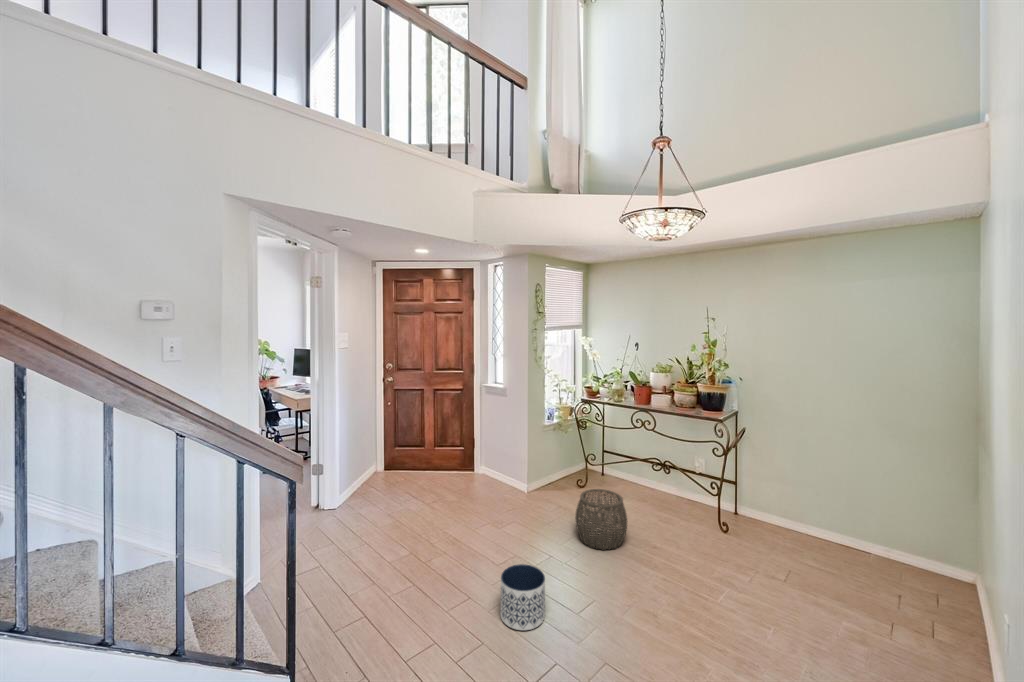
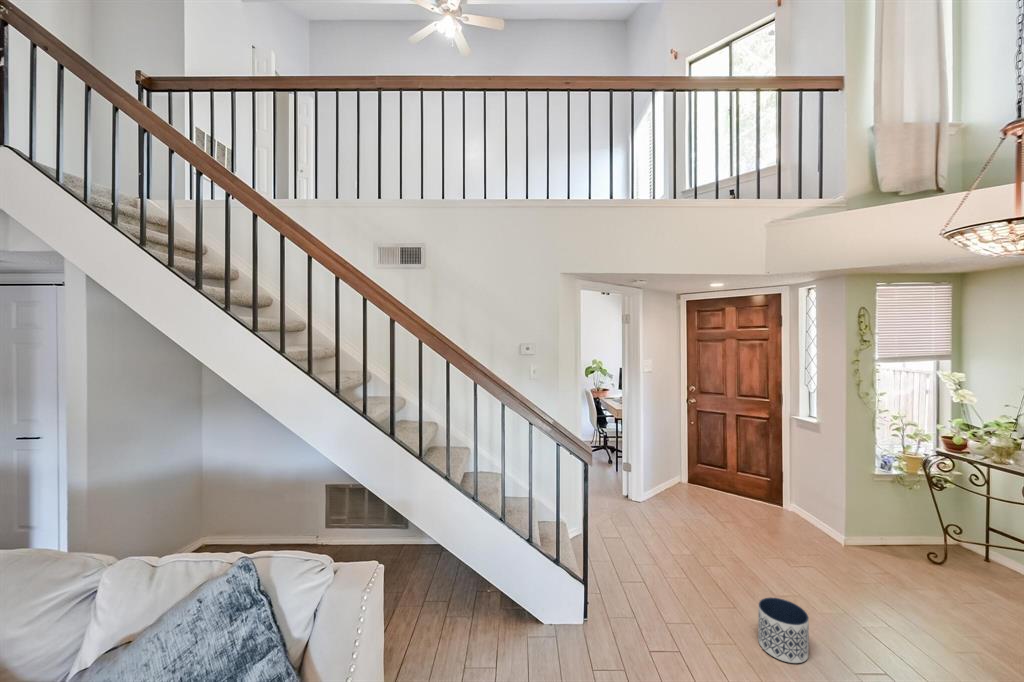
woven basket: present [575,489,628,550] -> none [887,560,974,642]

